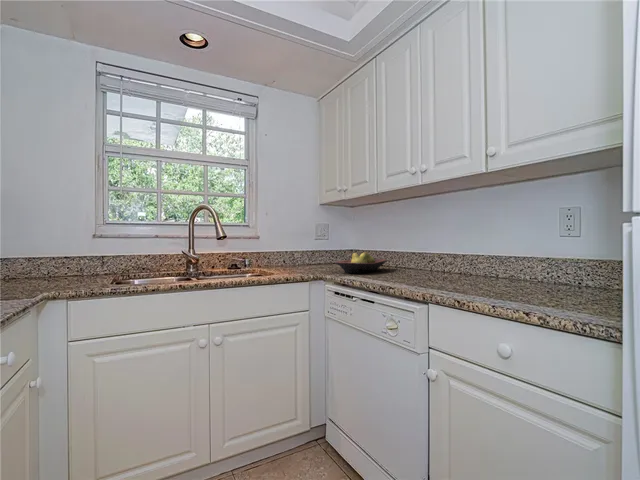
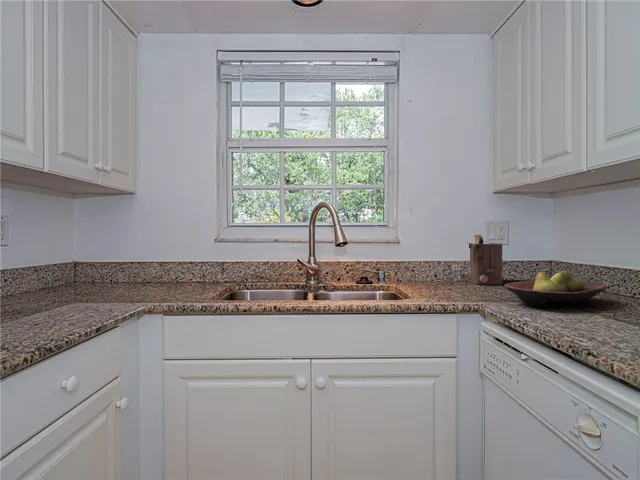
toaster: none [299,233,327,266] -> present [461,235,502,284]

